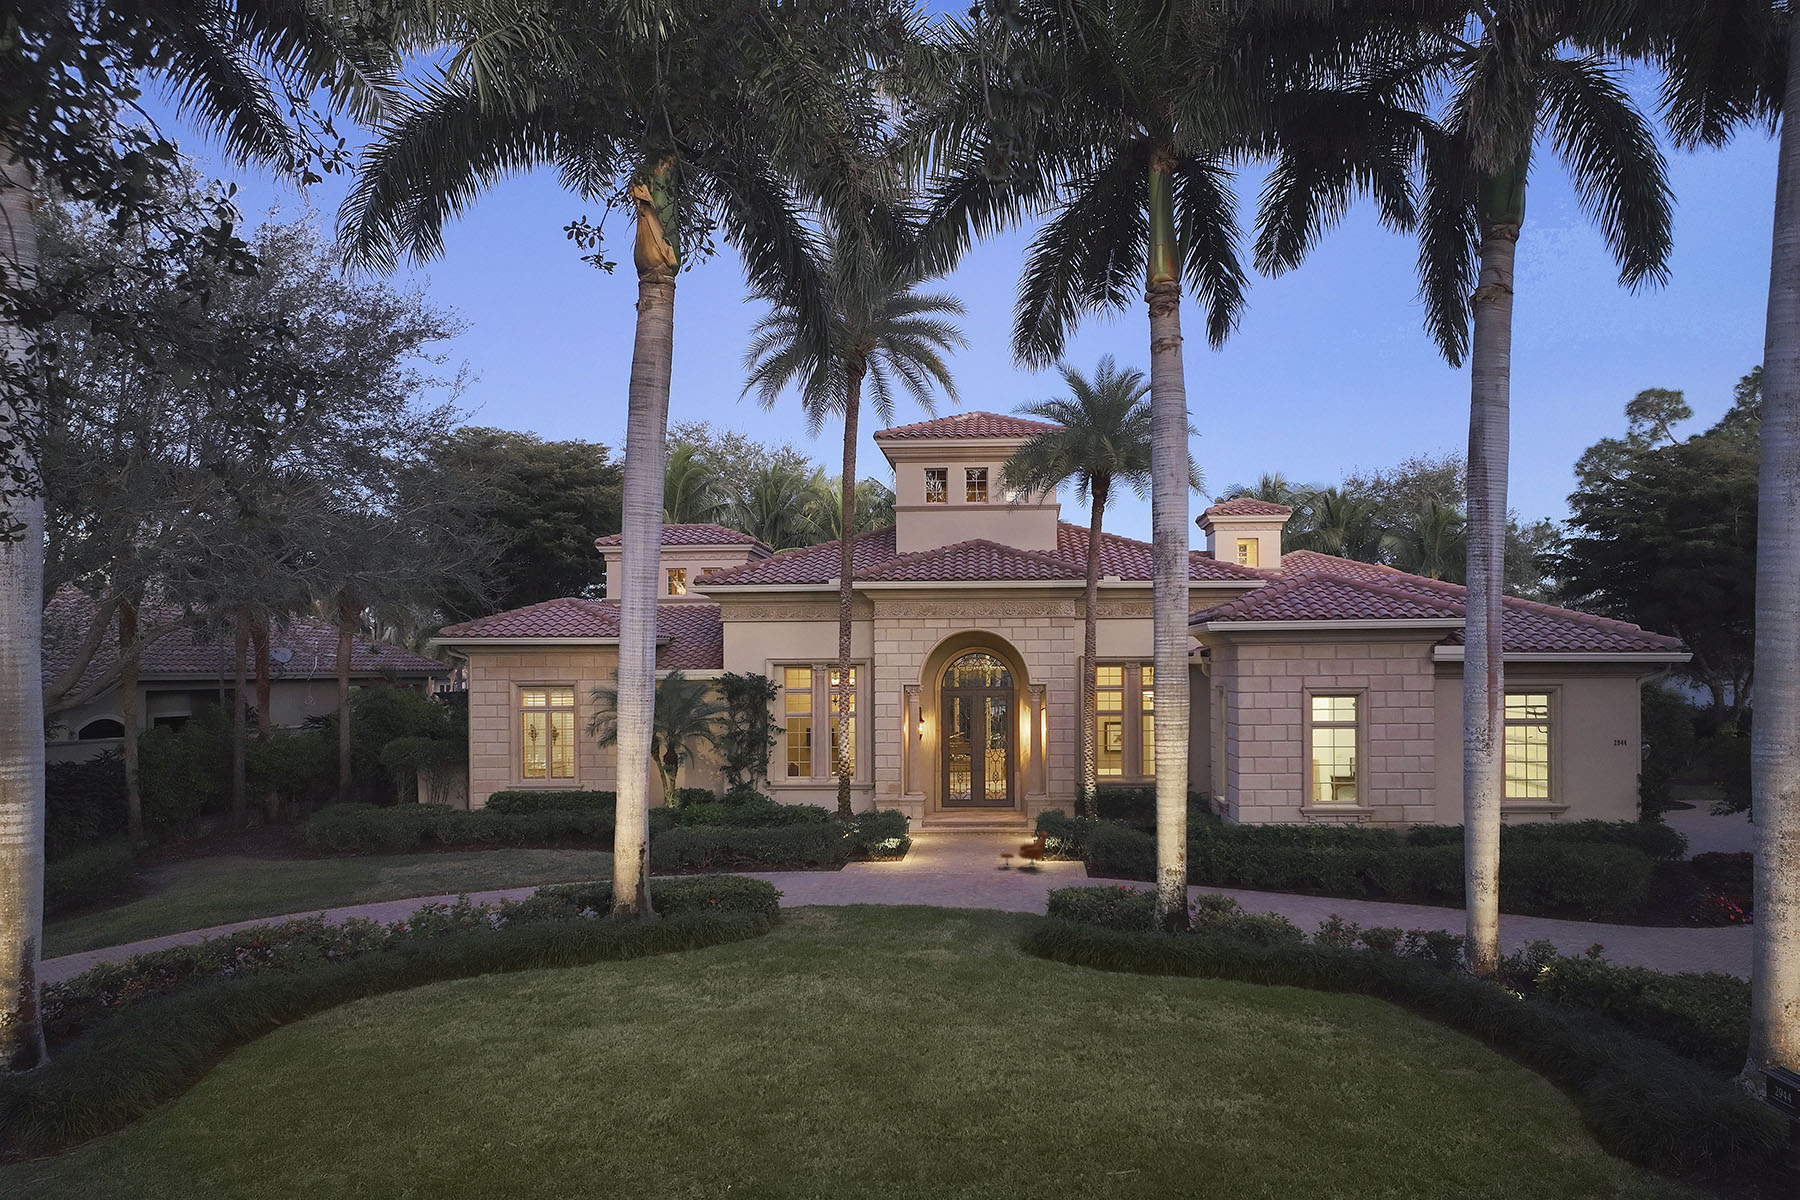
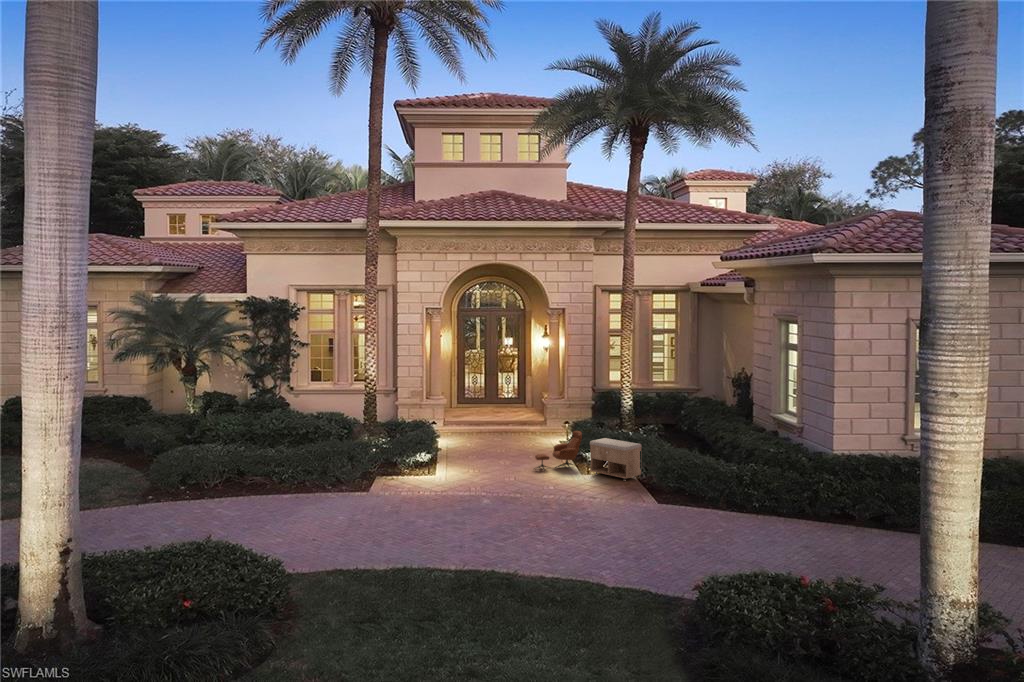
storage bench: none [1050,839,1099,881] -> present [590,438,641,481]

